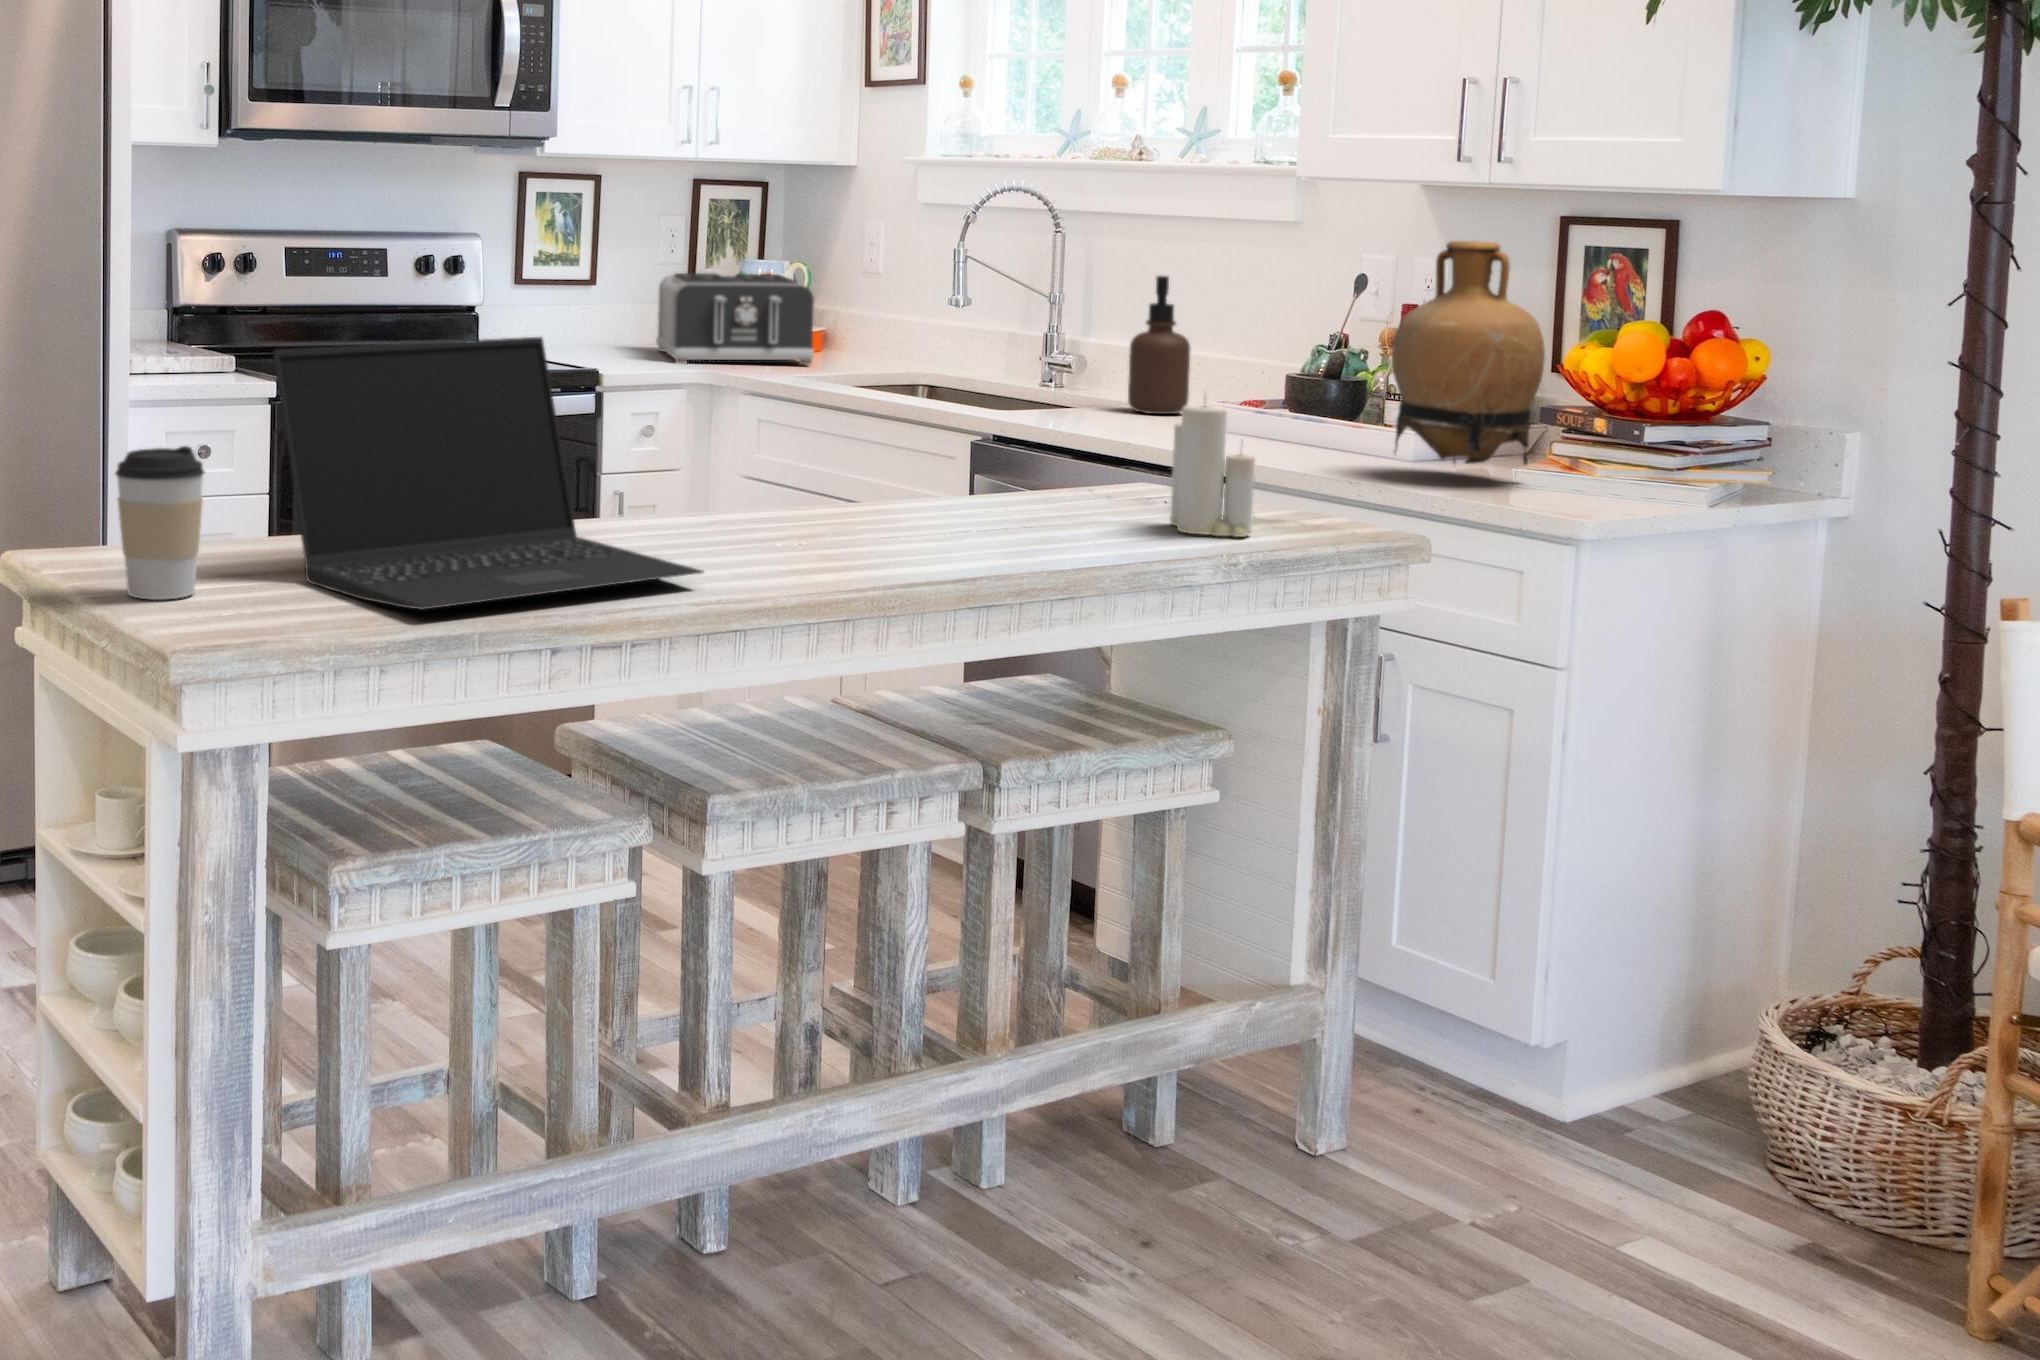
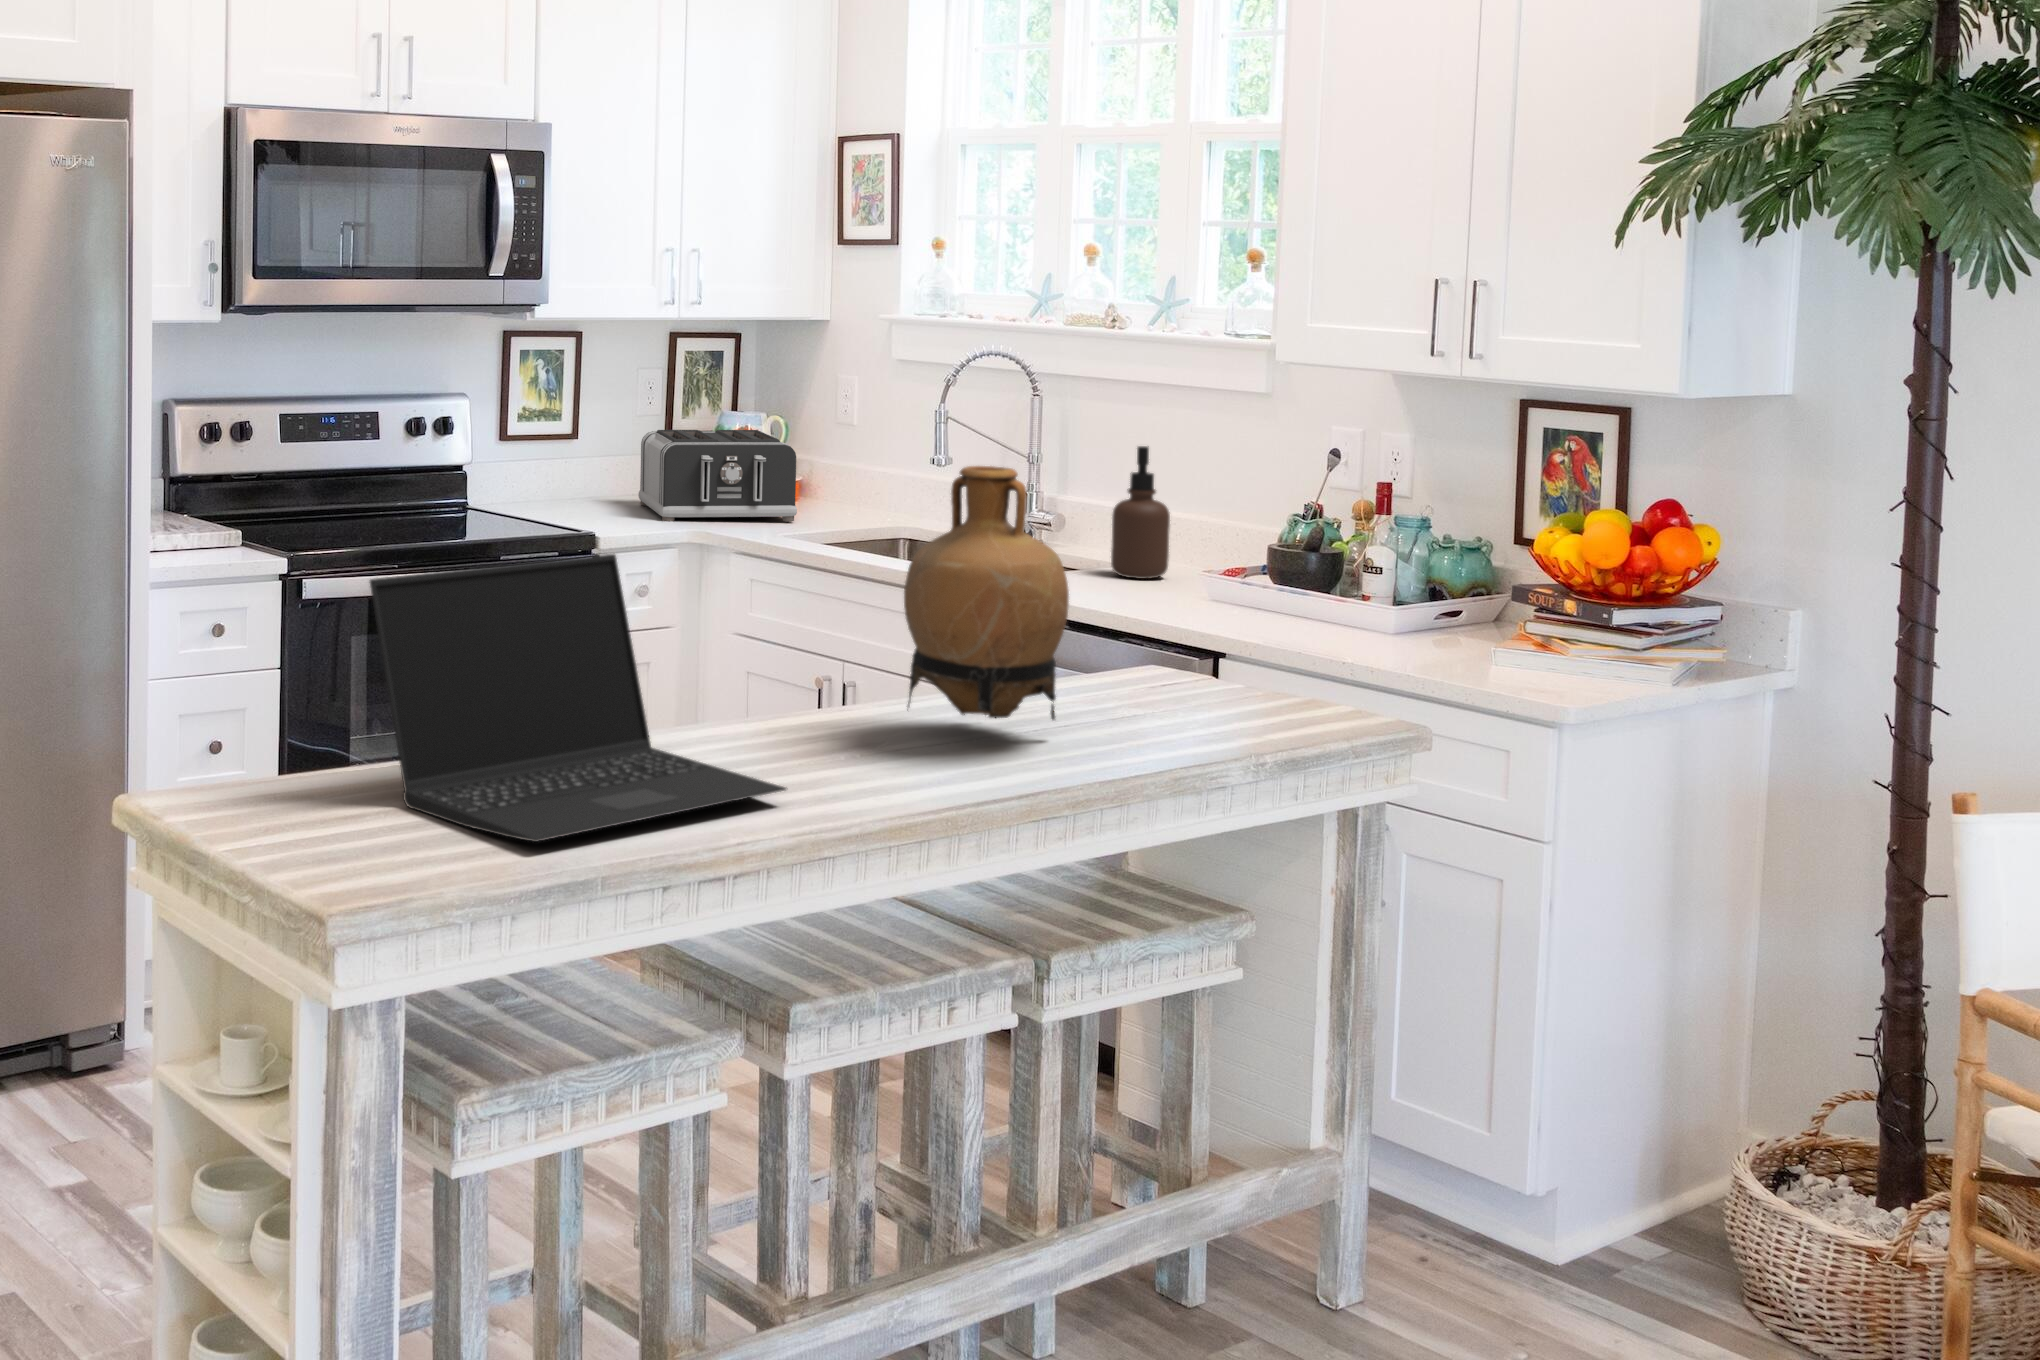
vase: present [1392,241,1545,465] -> present [904,466,1069,720]
candle: present [1170,404,1255,537] -> none [1194,591,1275,729]
coffee cup: present [115,446,204,600] -> none [227,679,314,832]

